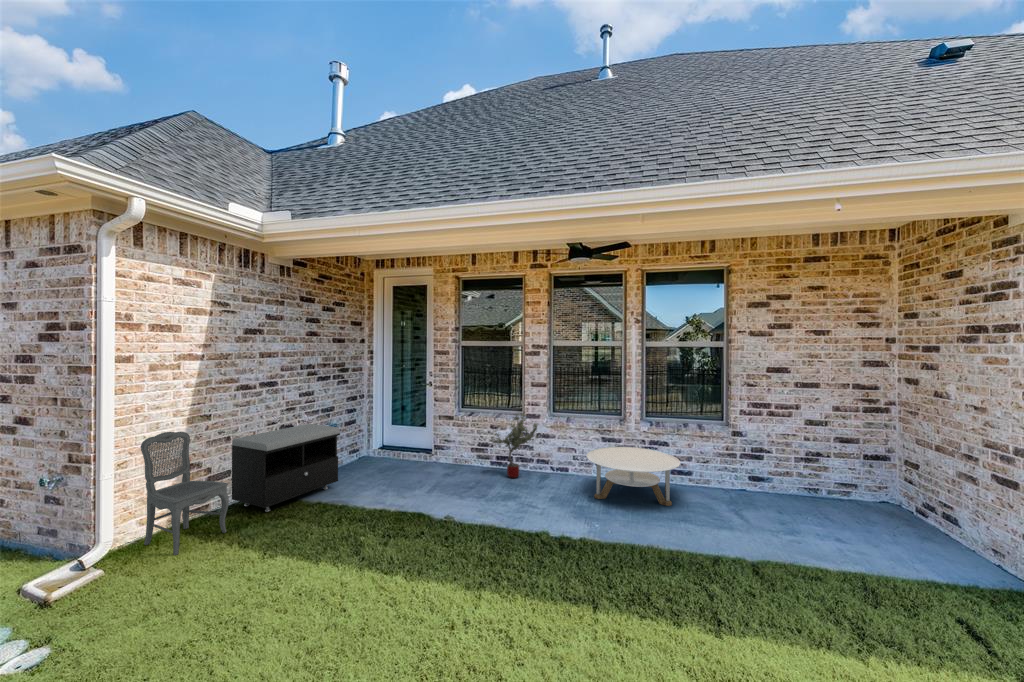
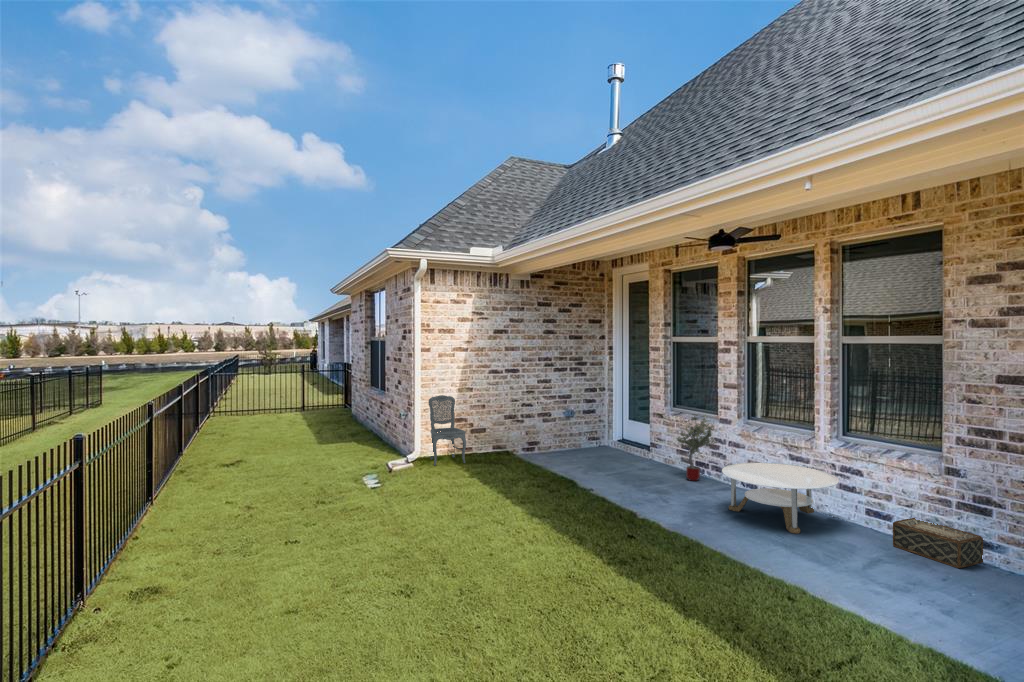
storage bench: present [232,424,340,512] -> none [485,405,554,460]
woven basket: none [714,470,769,500] -> present [893,518,983,568]

